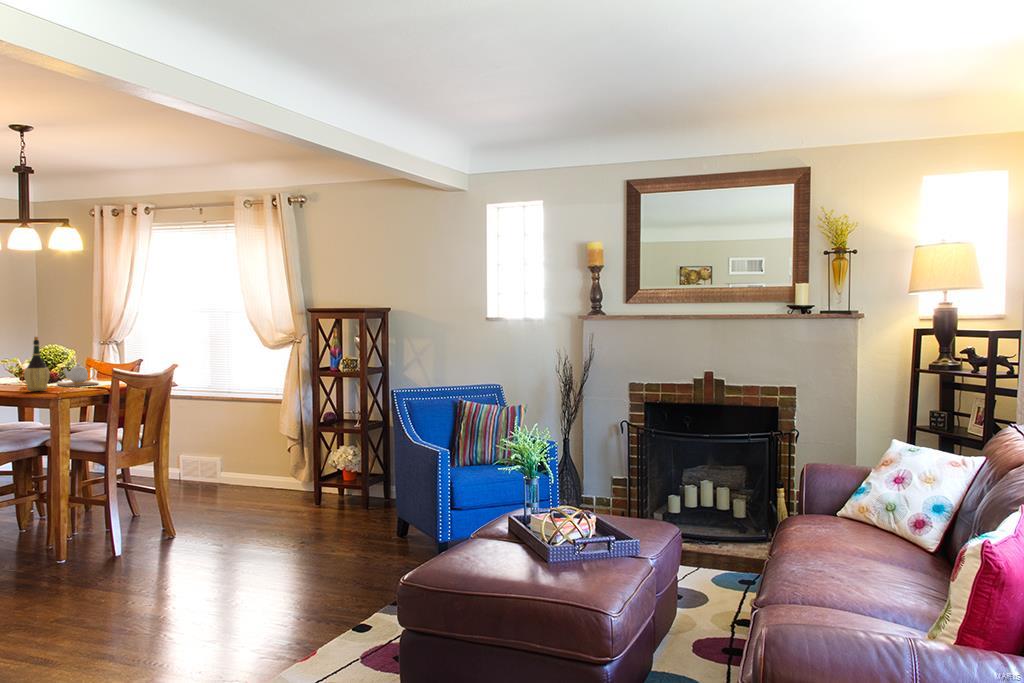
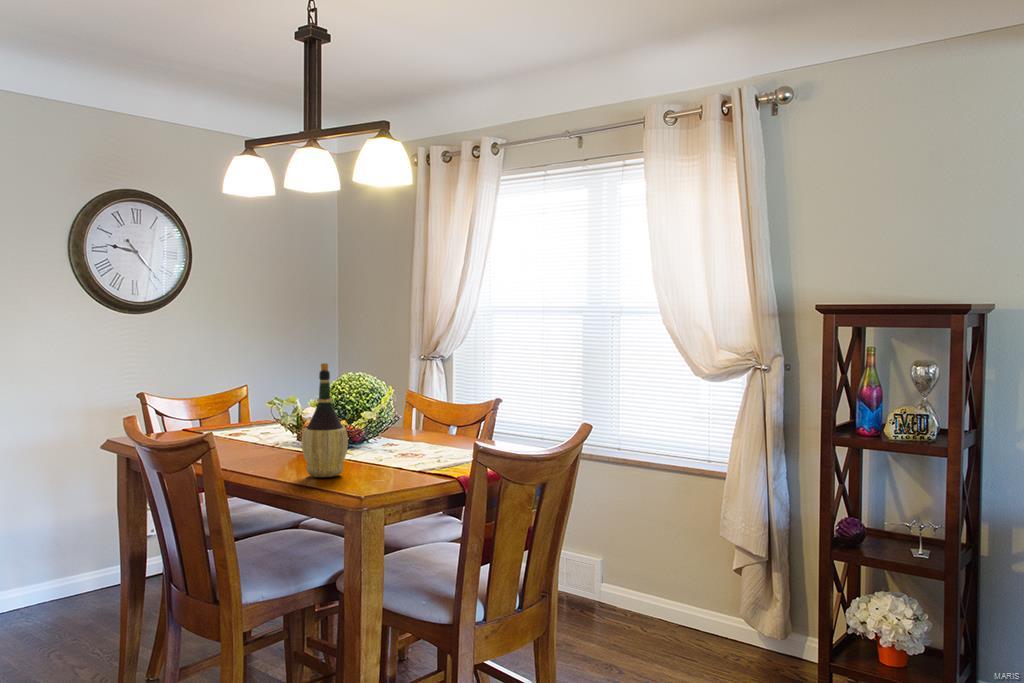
teapot: present [57,363,99,387] -> none [361,410,433,459]

